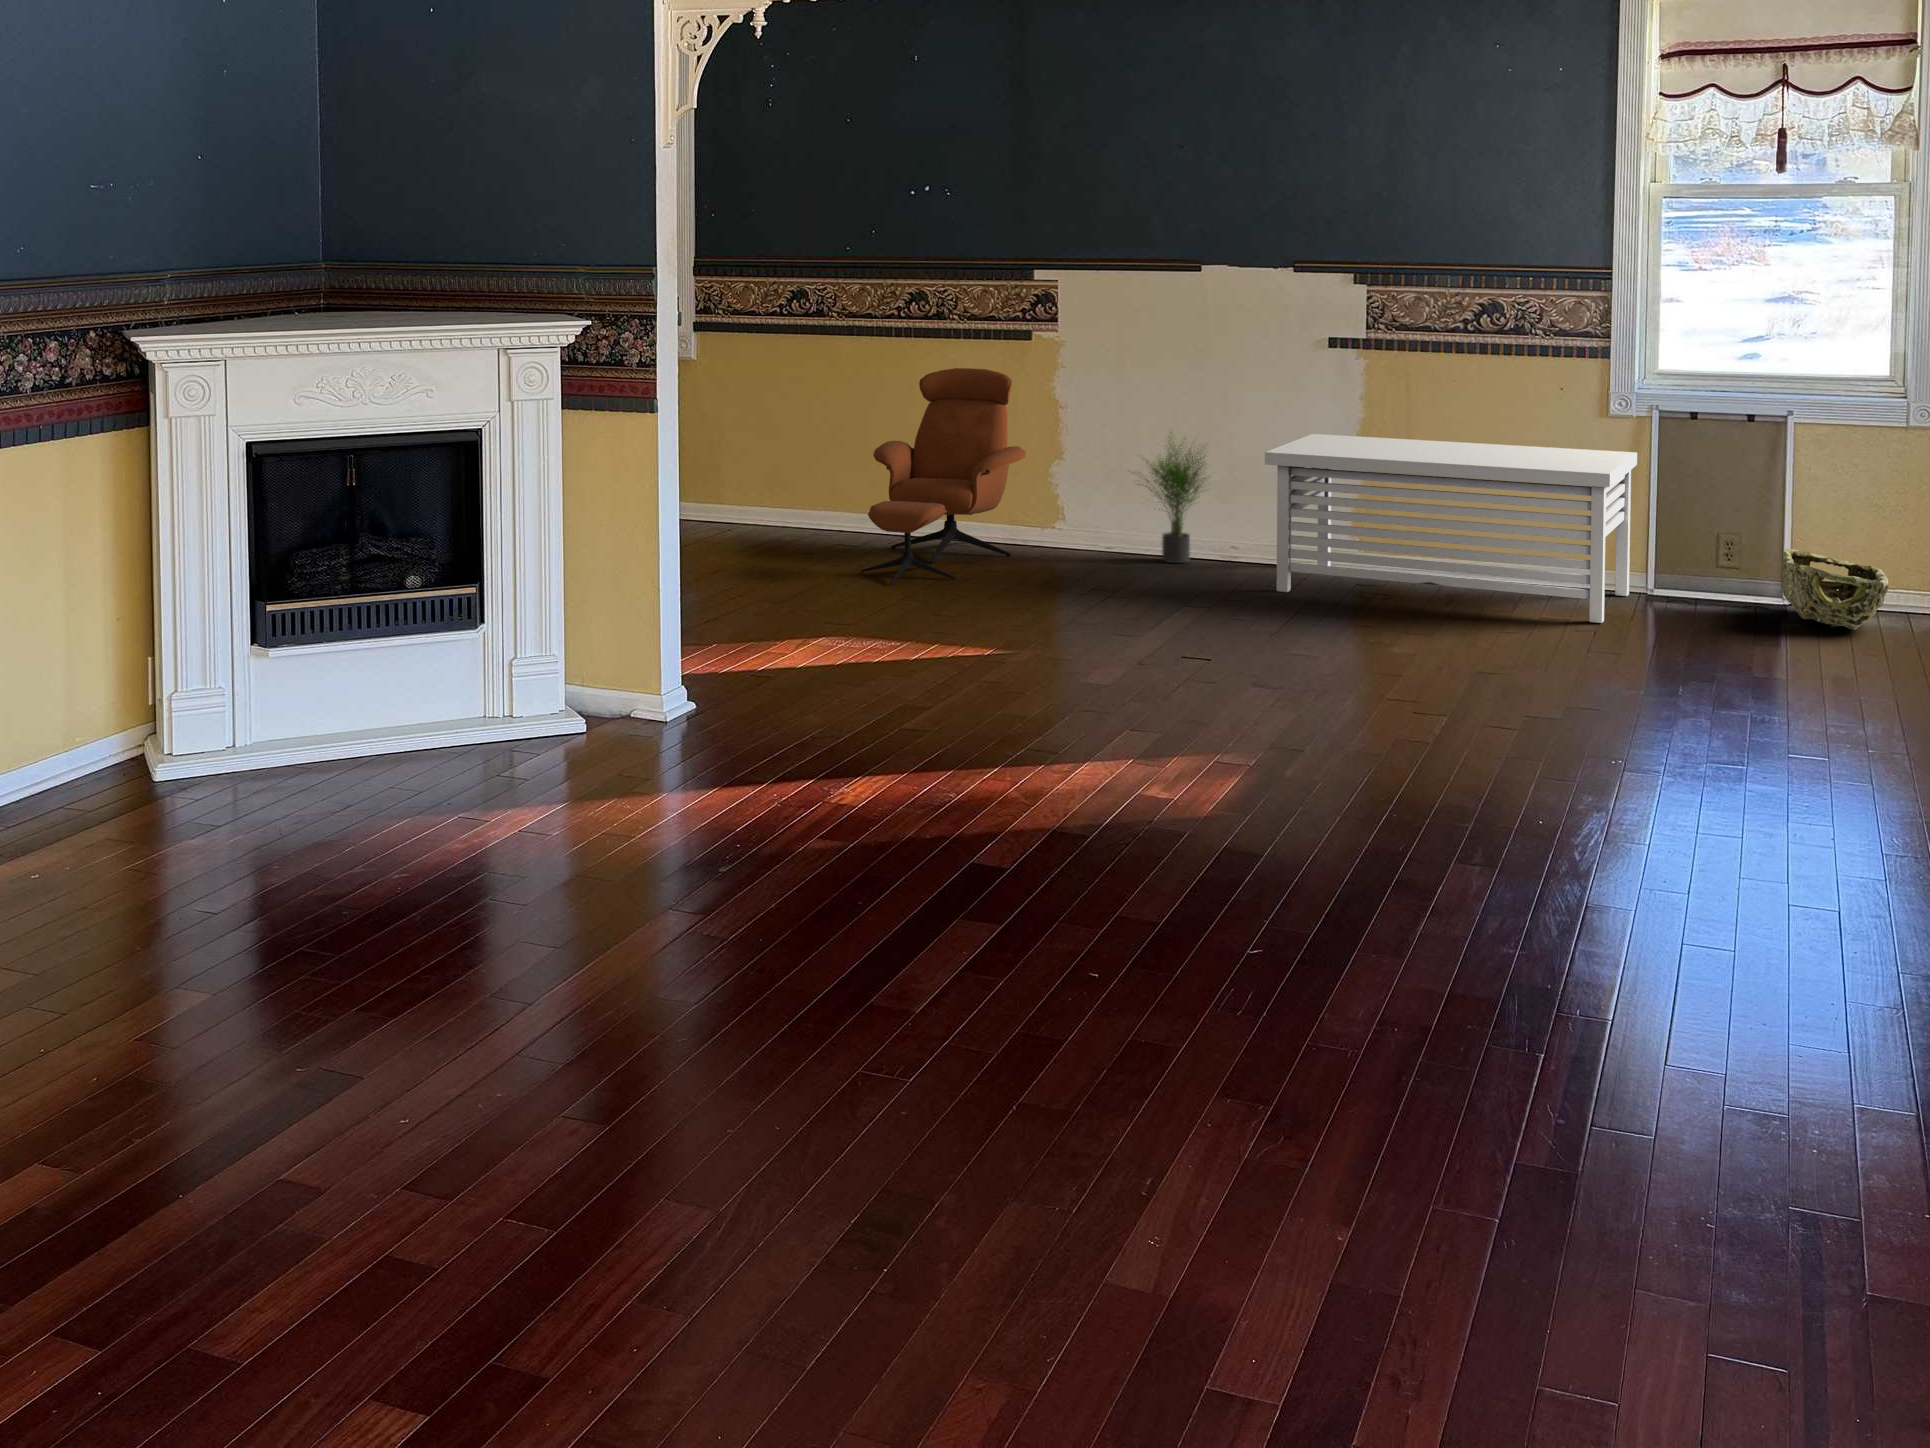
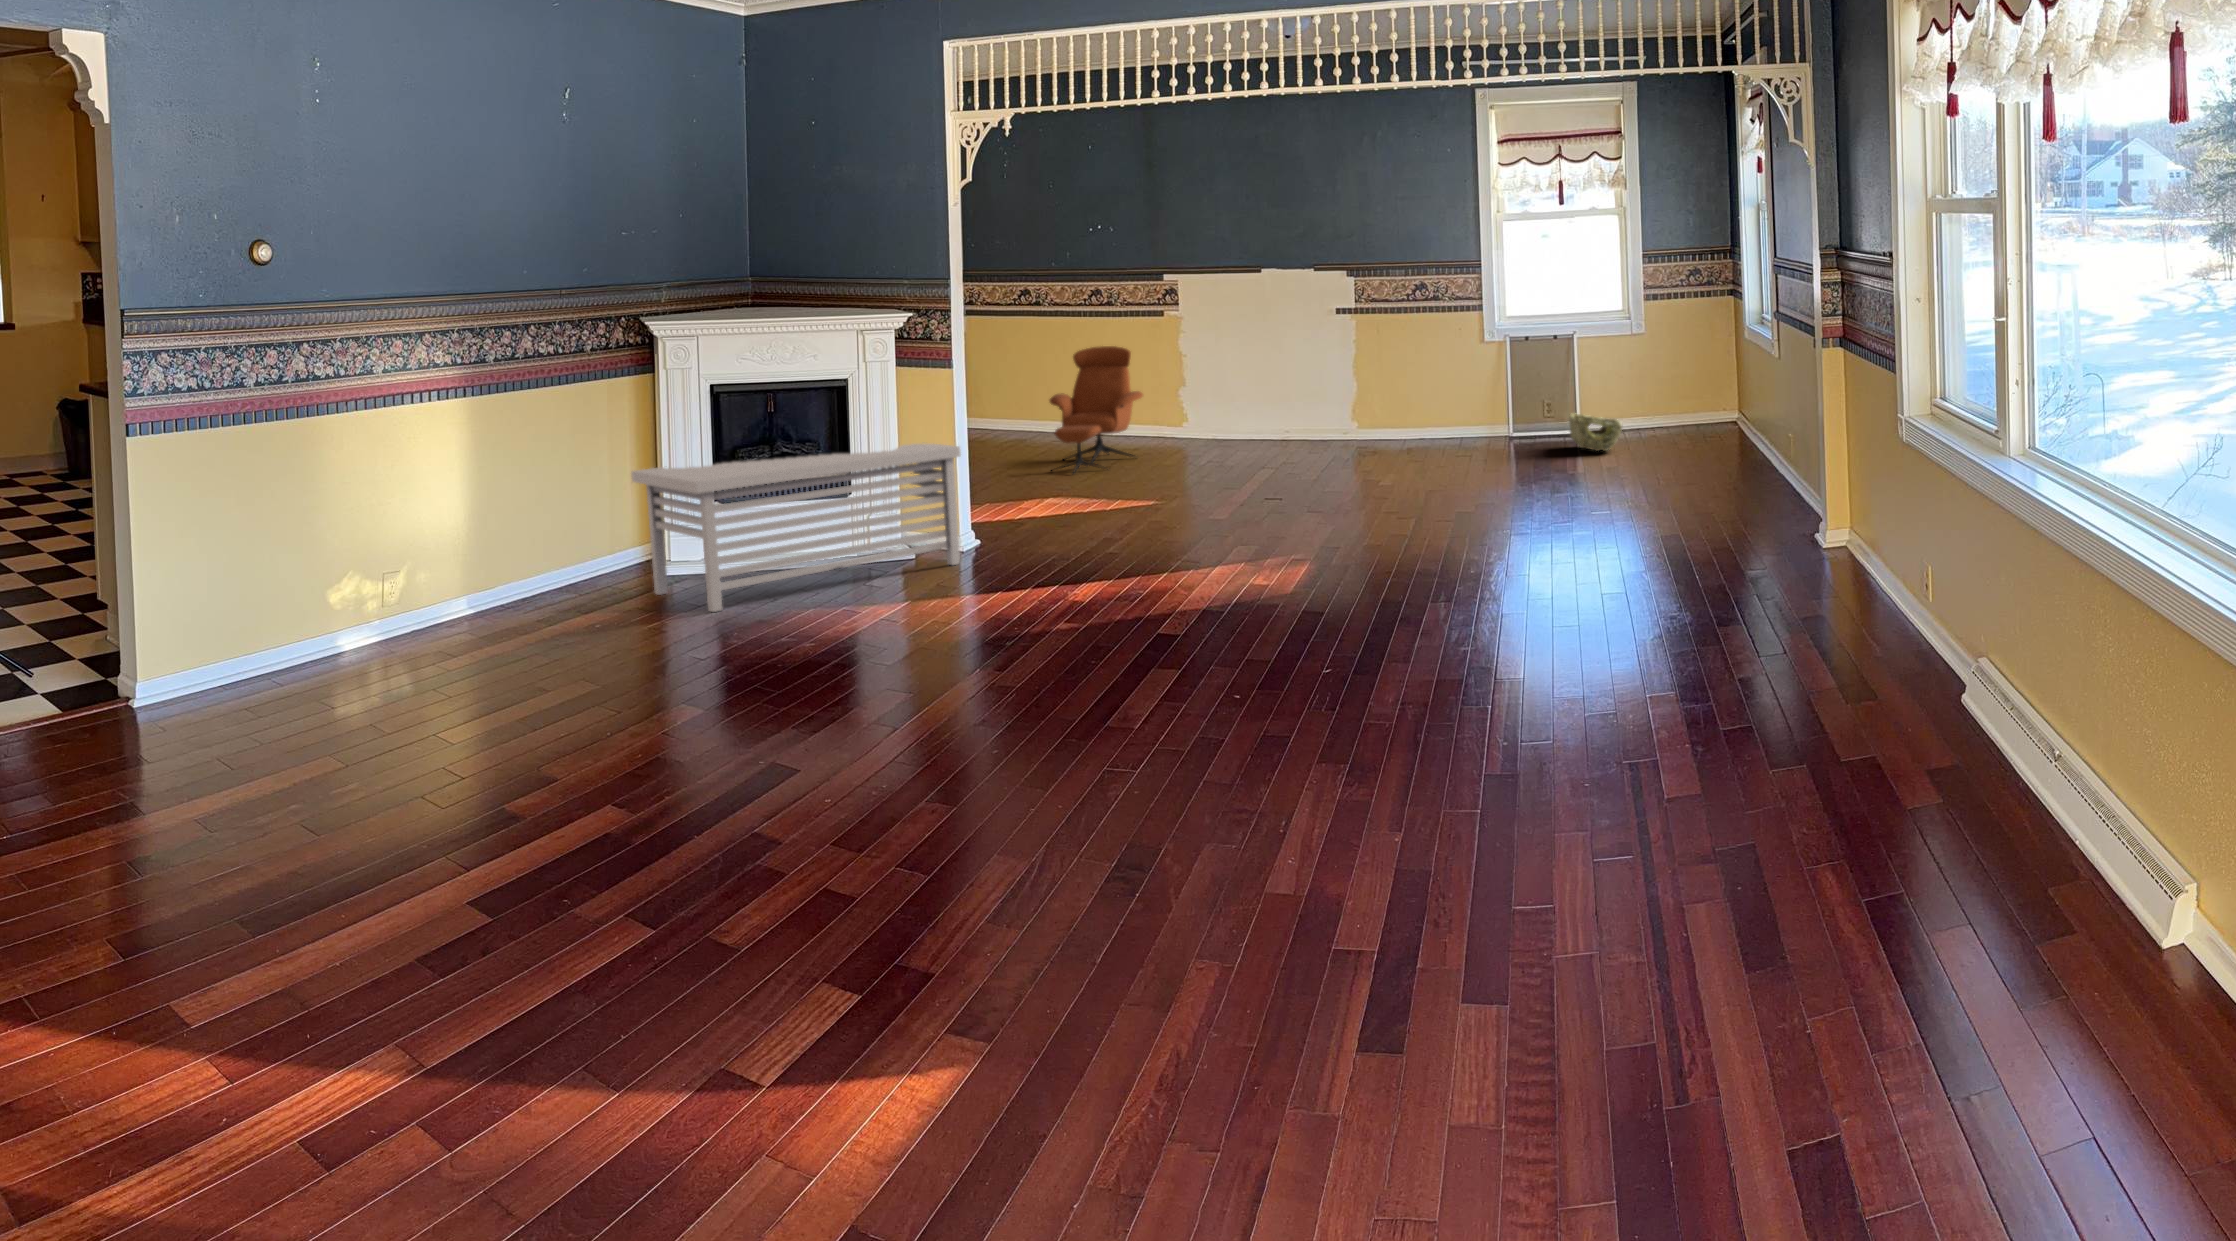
storage bench: present [1265,434,1637,623] -> present [631,444,961,612]
potted plant: present [1140,436,1207,563] -> none [1202,371,1260,454]

